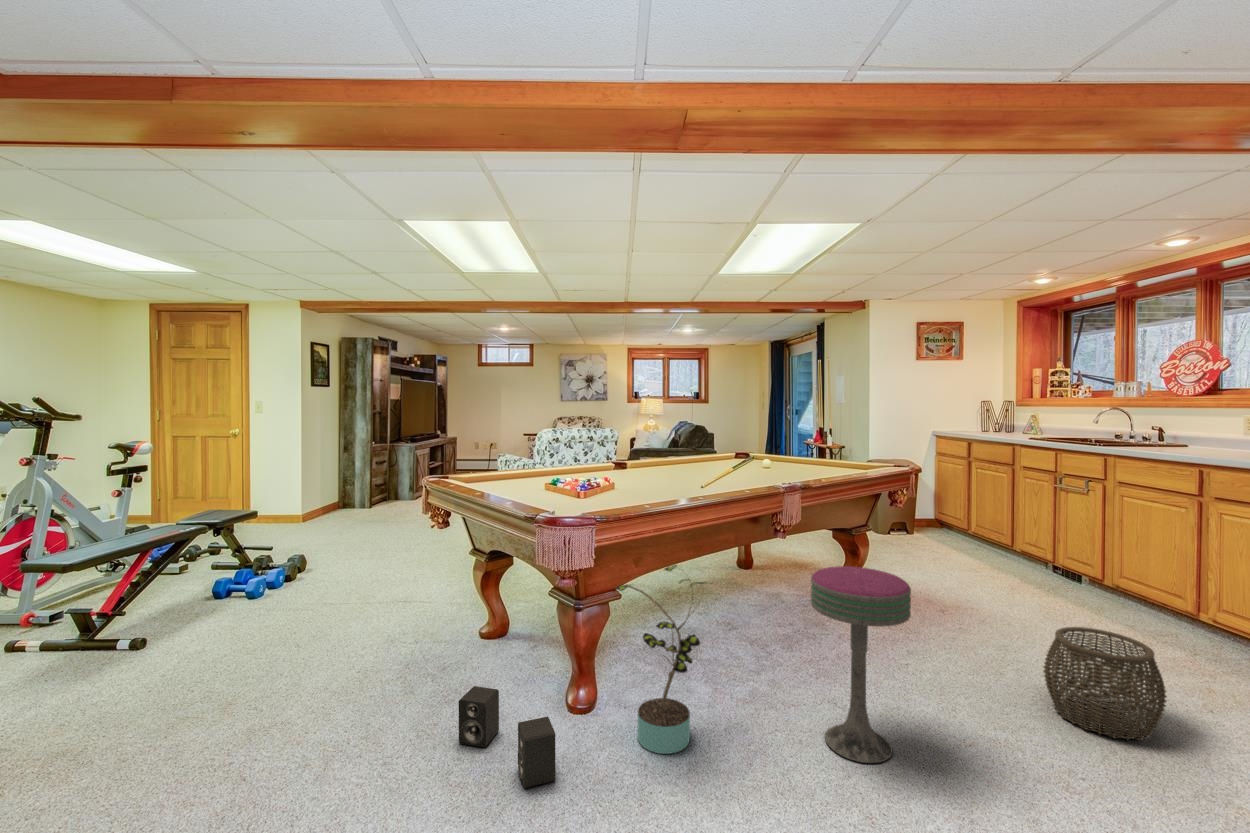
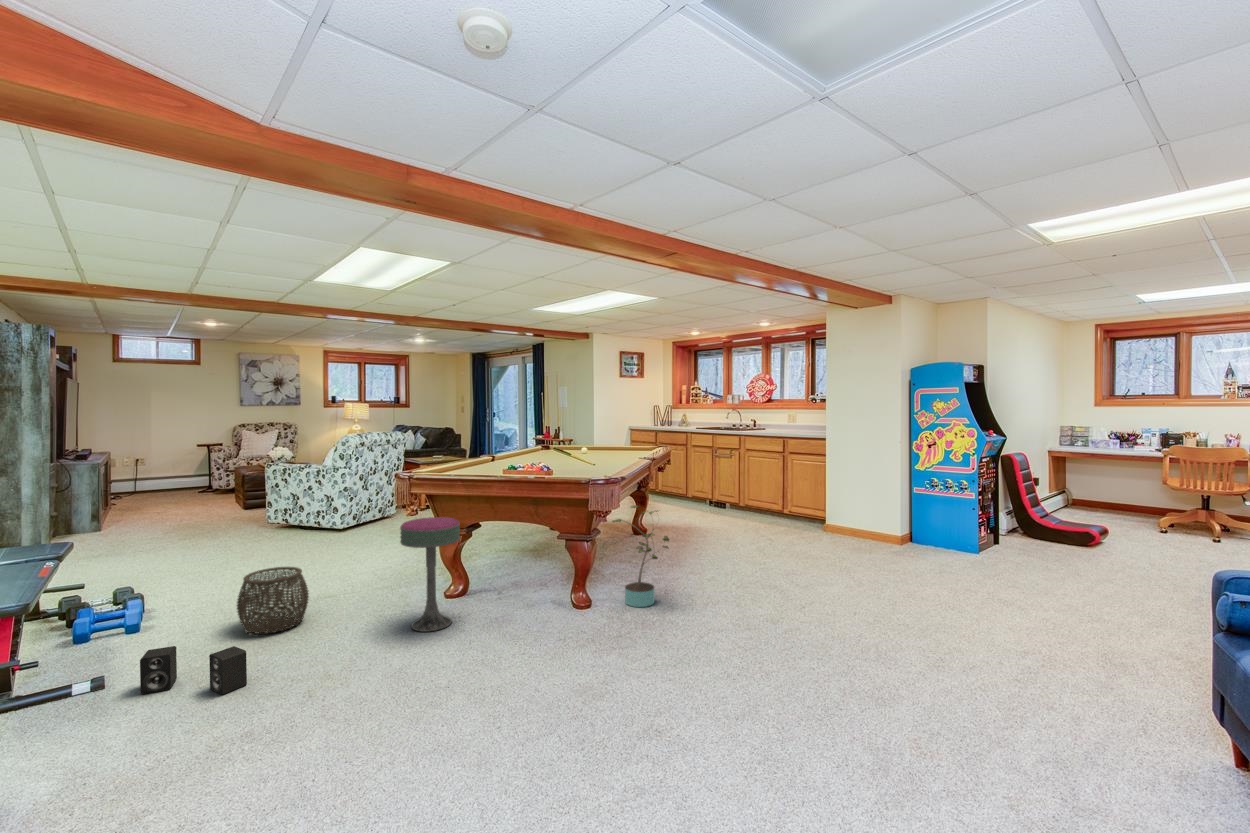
bar stool: present [811,566,911,763] -> present [400,517,460,632]
woven basket: present [1044,627,1167,740] -> present [237,567,309,634]
speaker: present [459,686,555,788] -> present [140,646,247,695]

